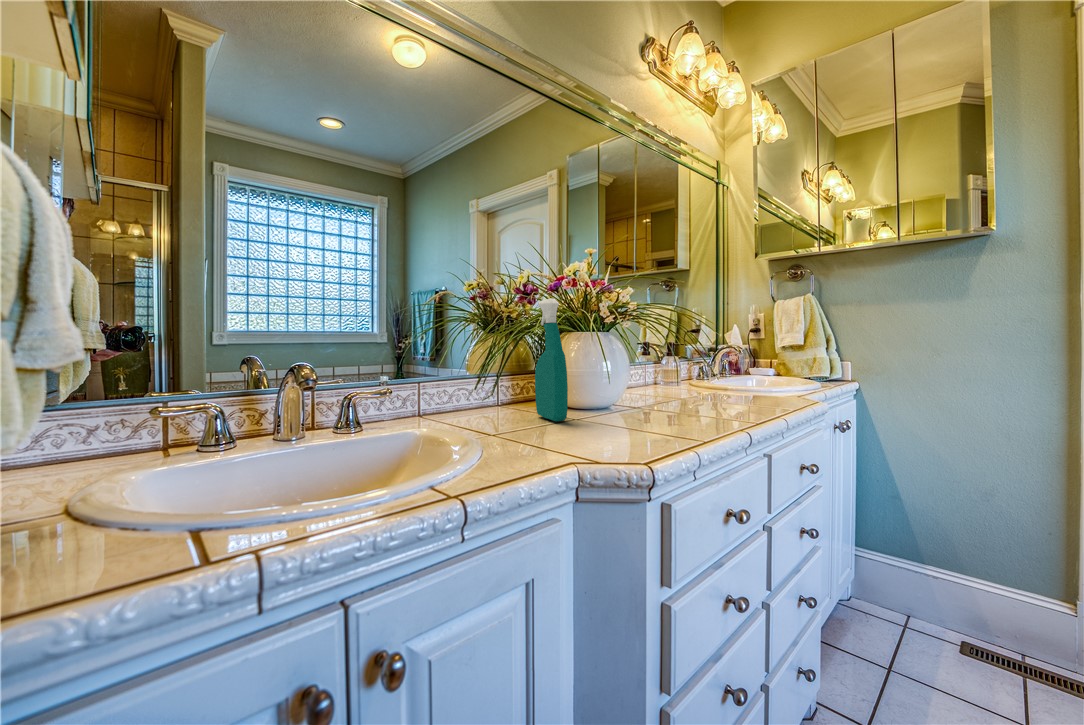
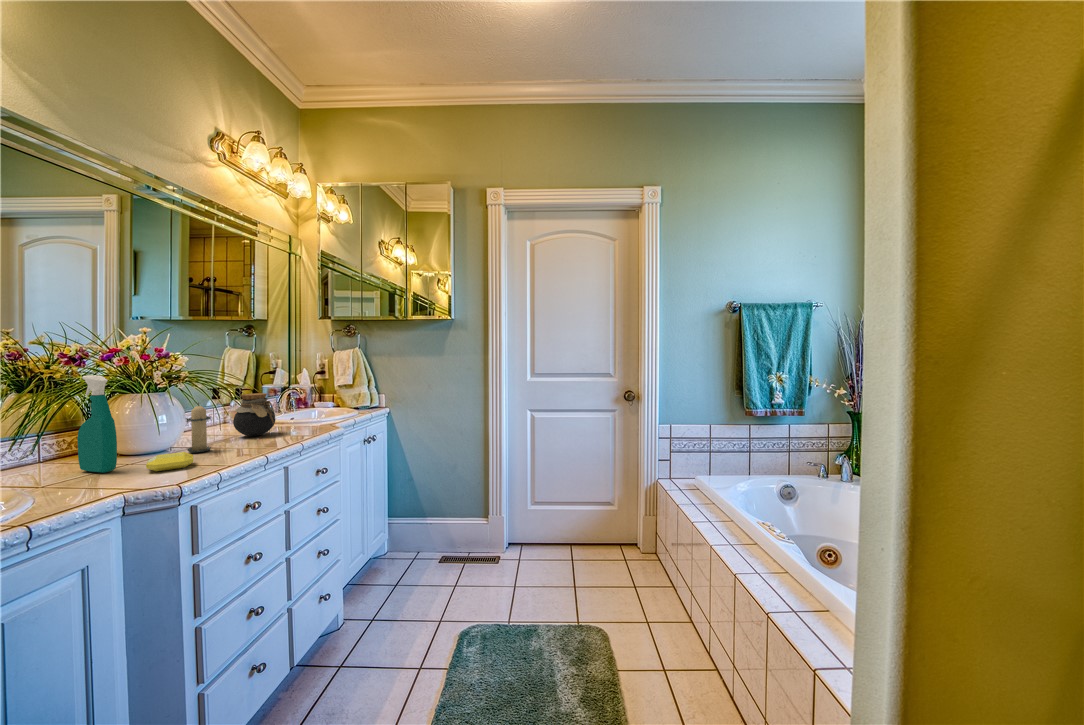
jar: none [675,341,730,400] -> present [233,393,275,436]
candle: none [629,343,664,413] -> present [186,403,211,453]
soap bar: none [597,407,650,431] -> present [146,452,193,471]

